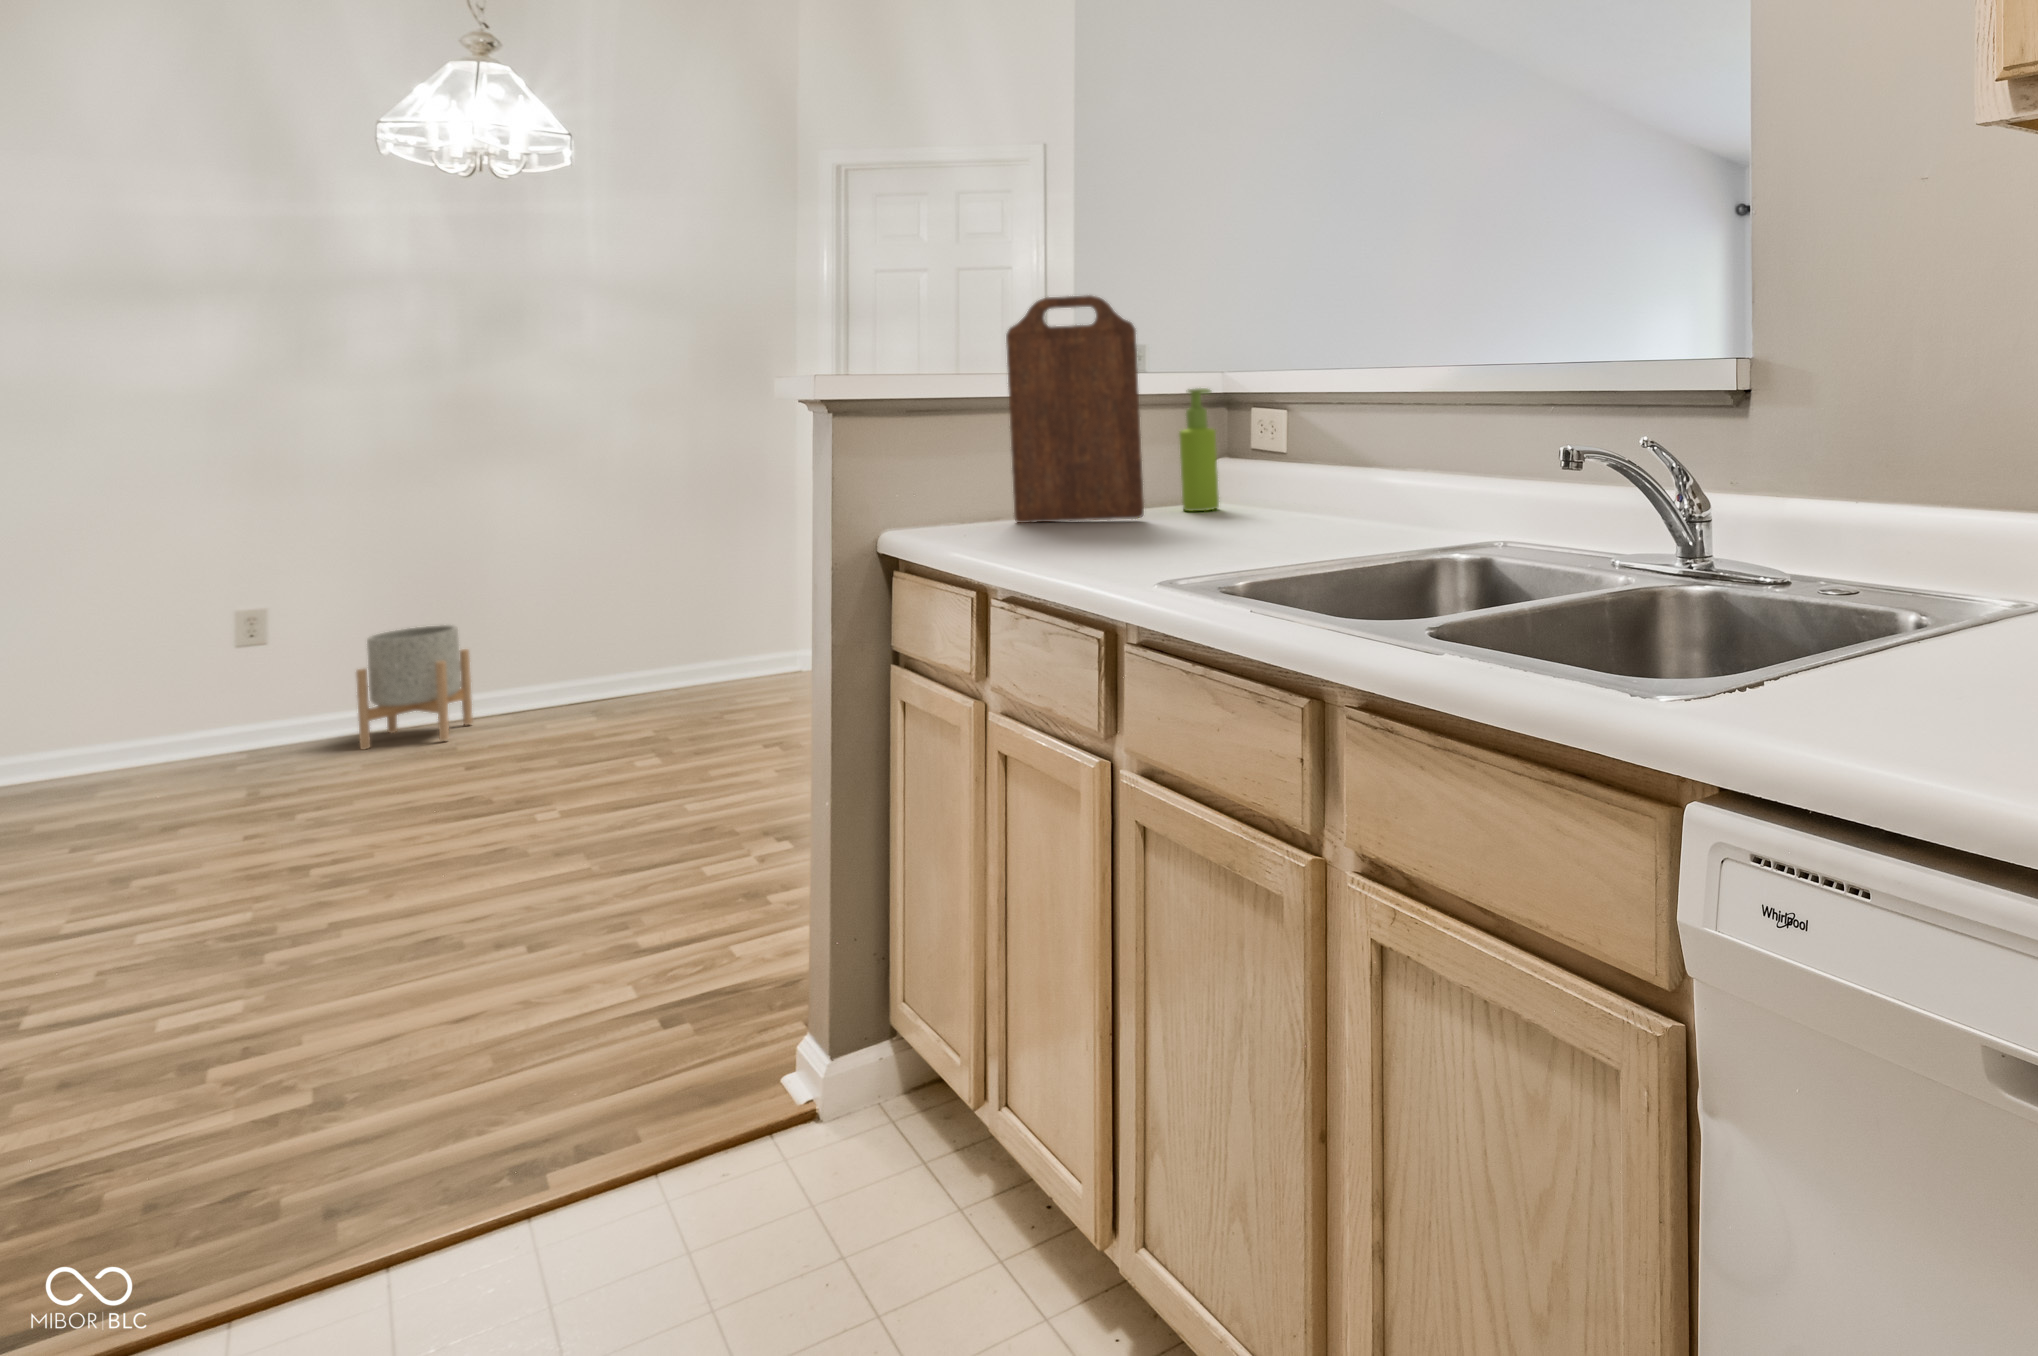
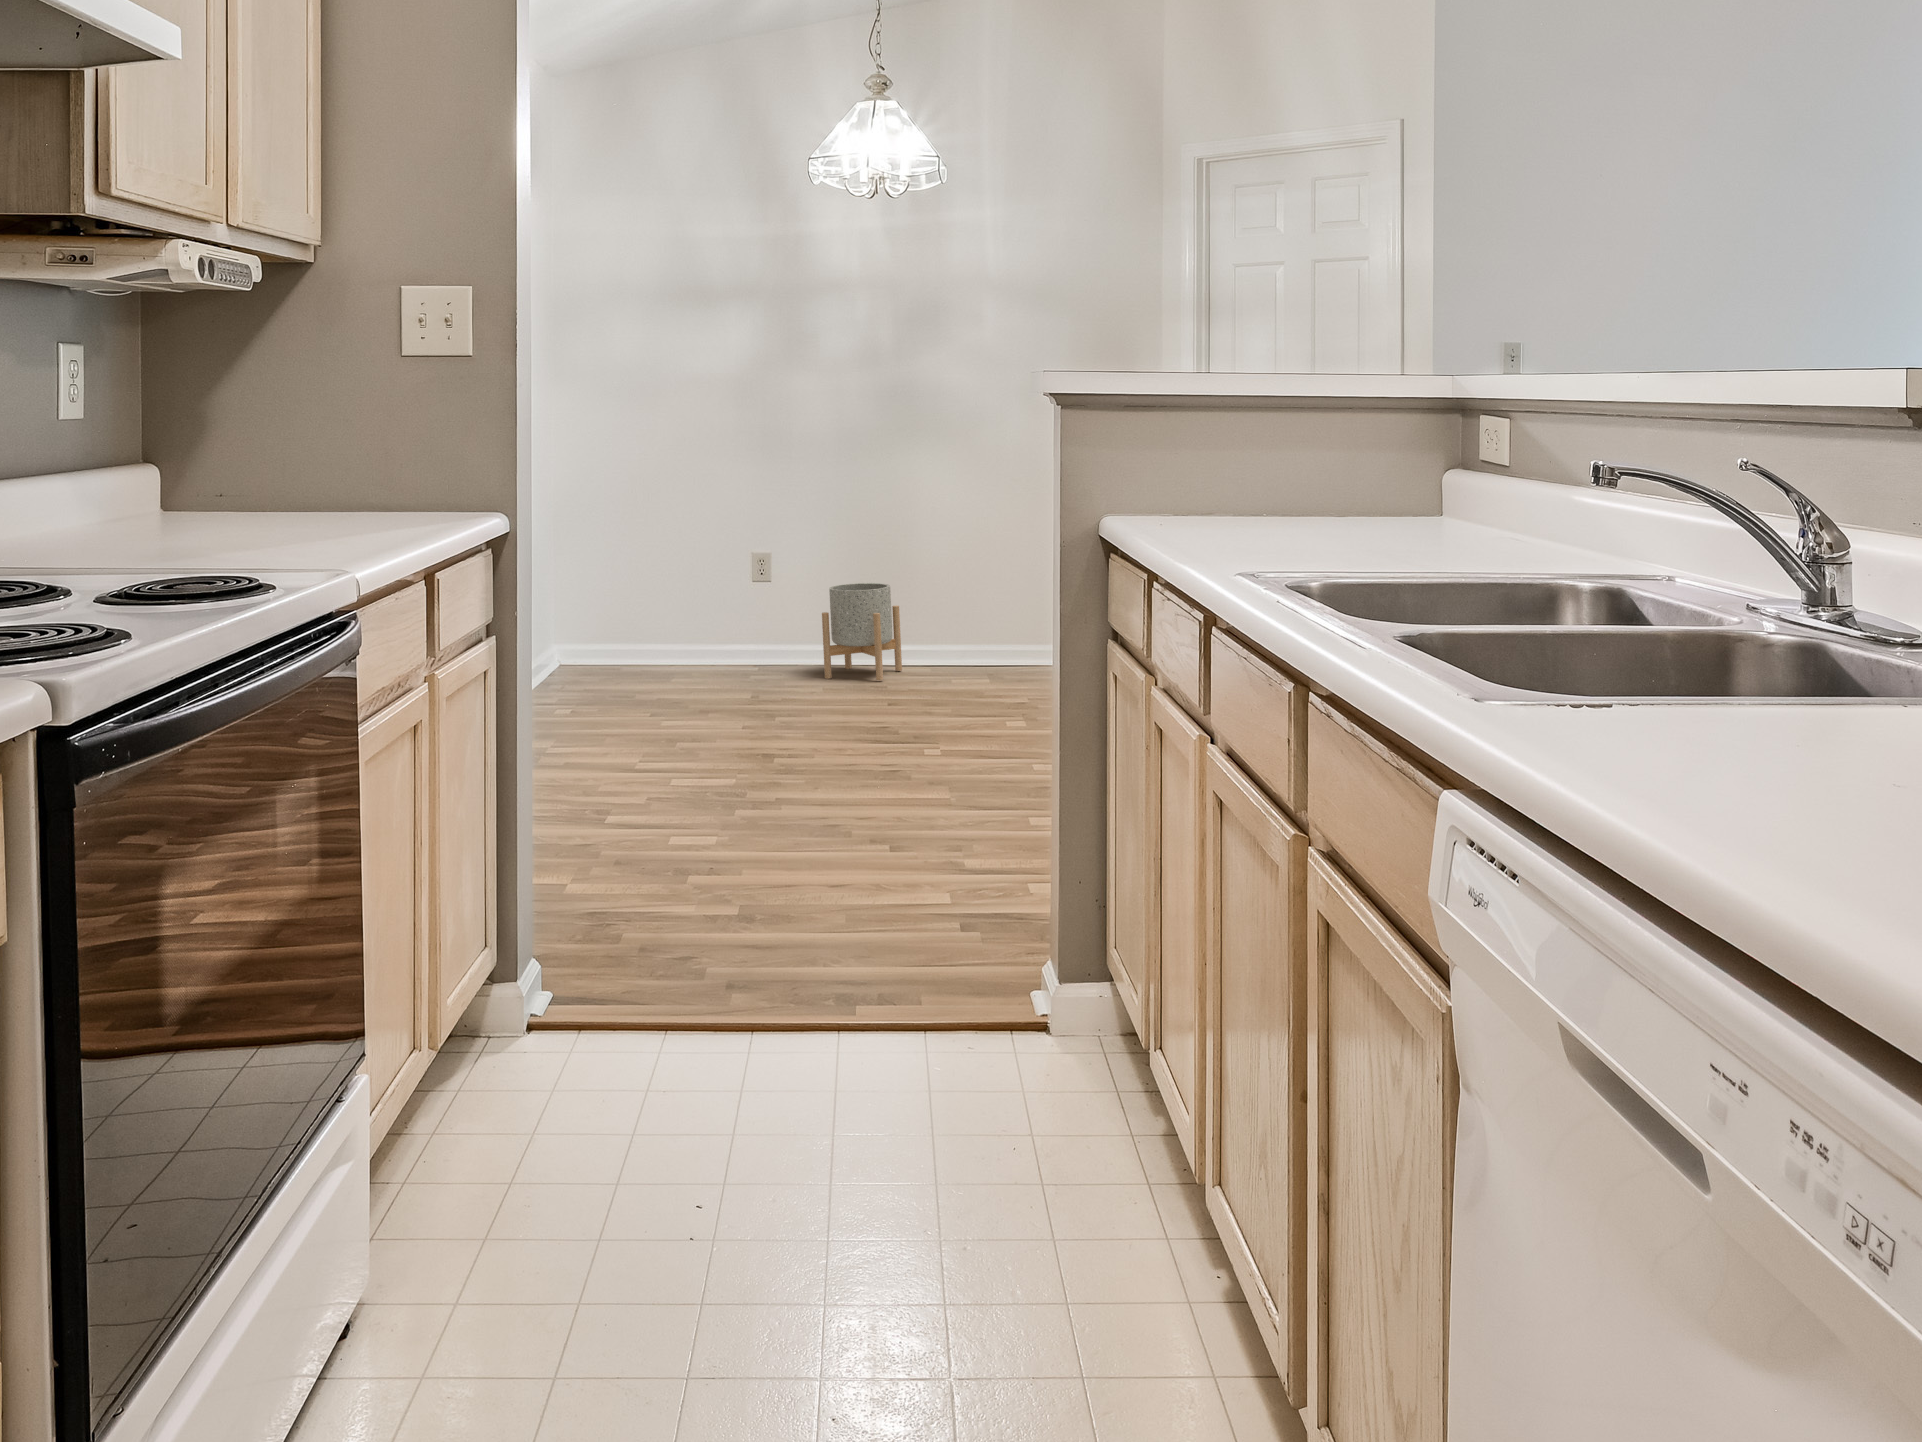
cutting board: present [1006,295,1144,523] -> none [1204,298,1331,523]
soap dispenser: present [1179,388,1219,511] -> none [1383,391,1426,520]

